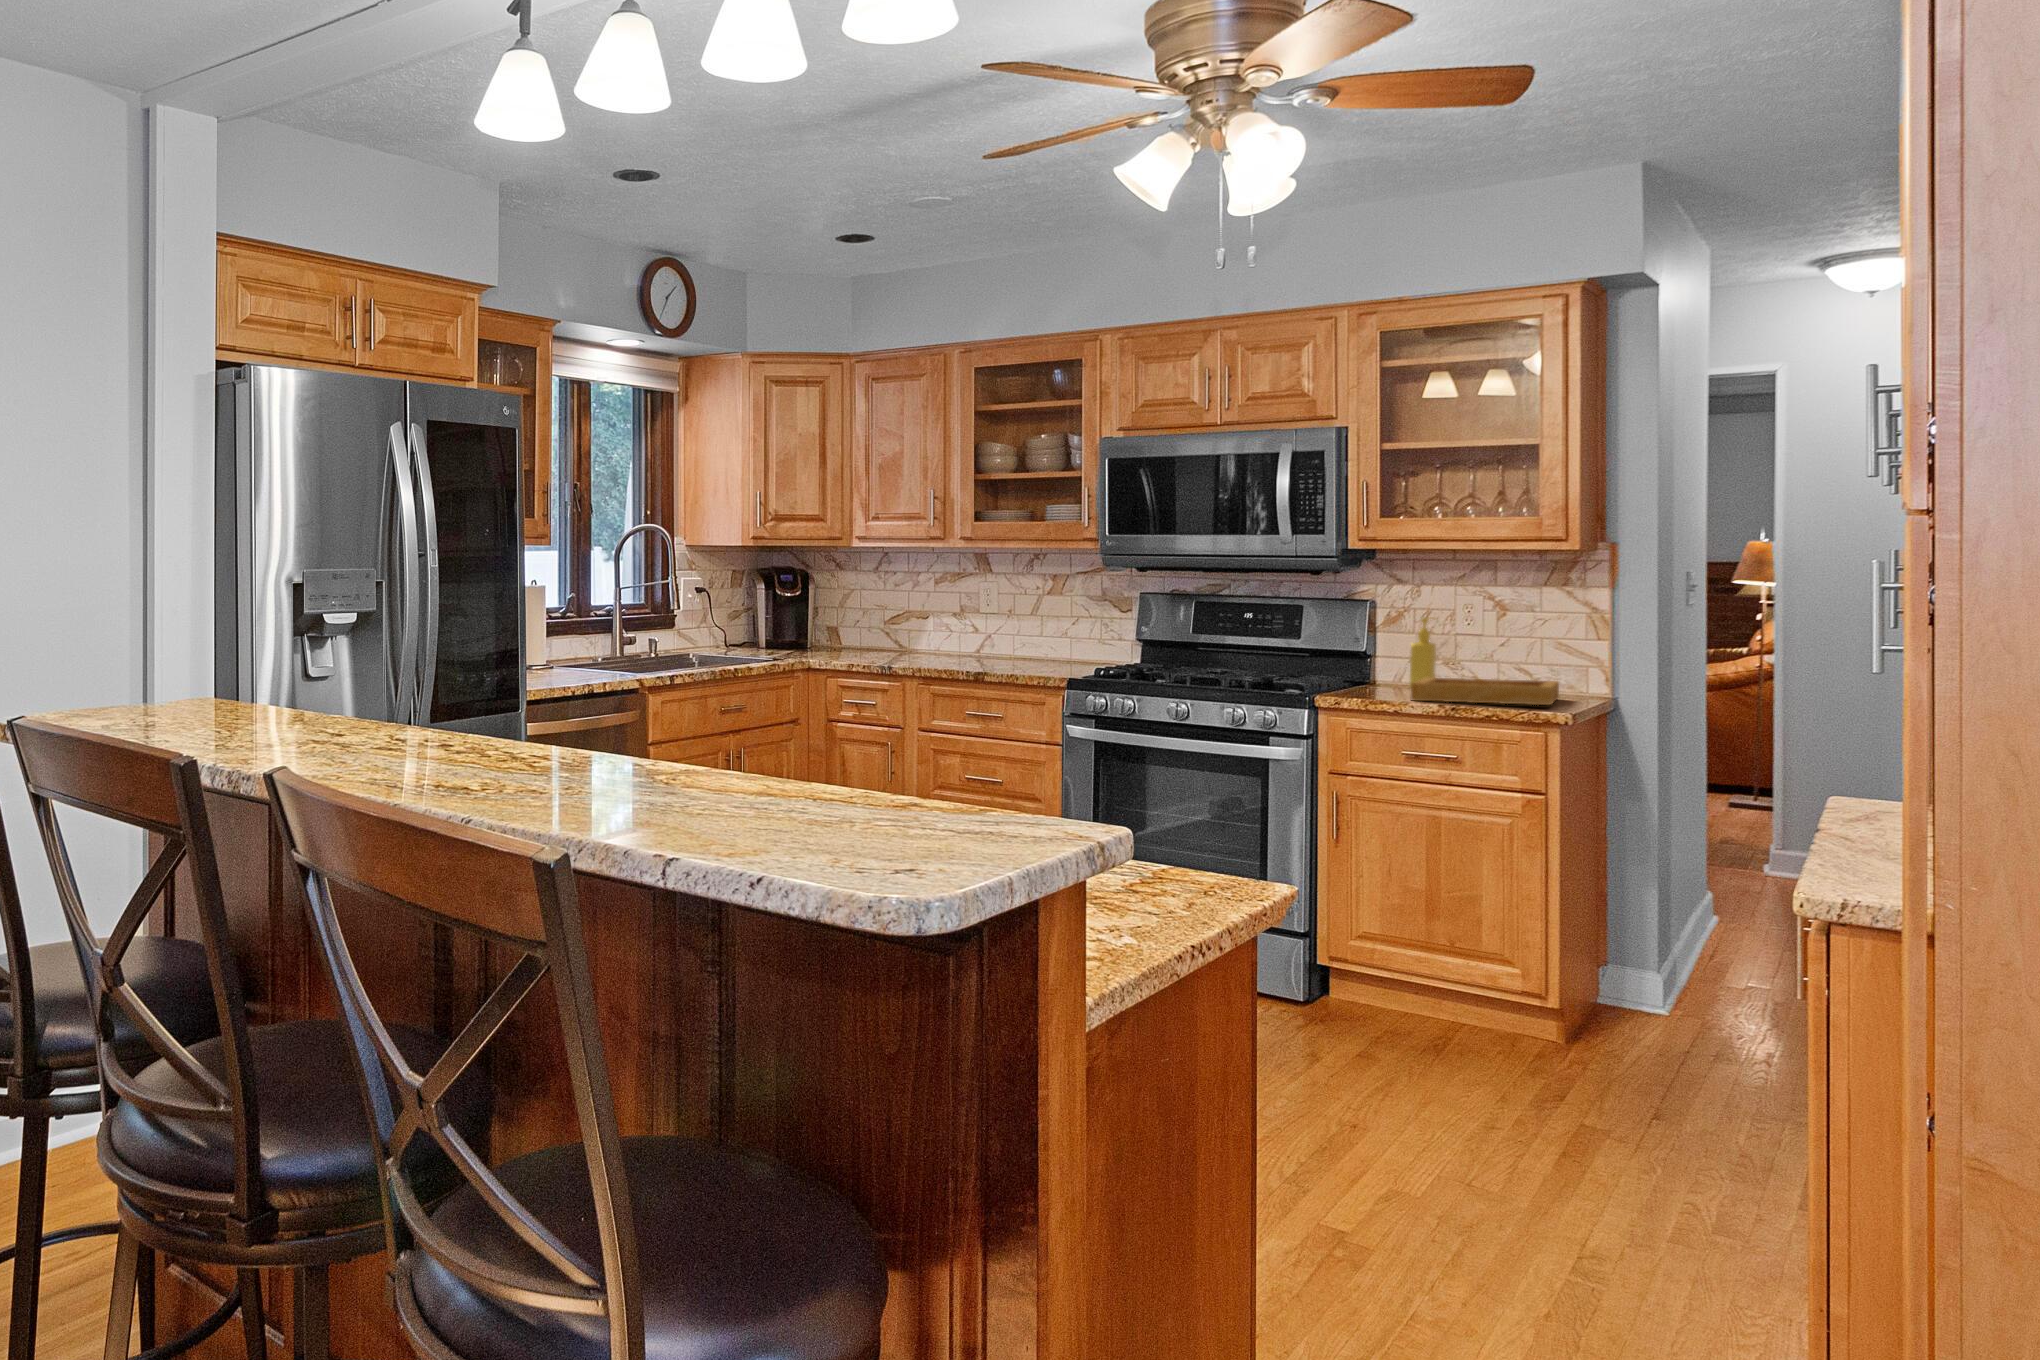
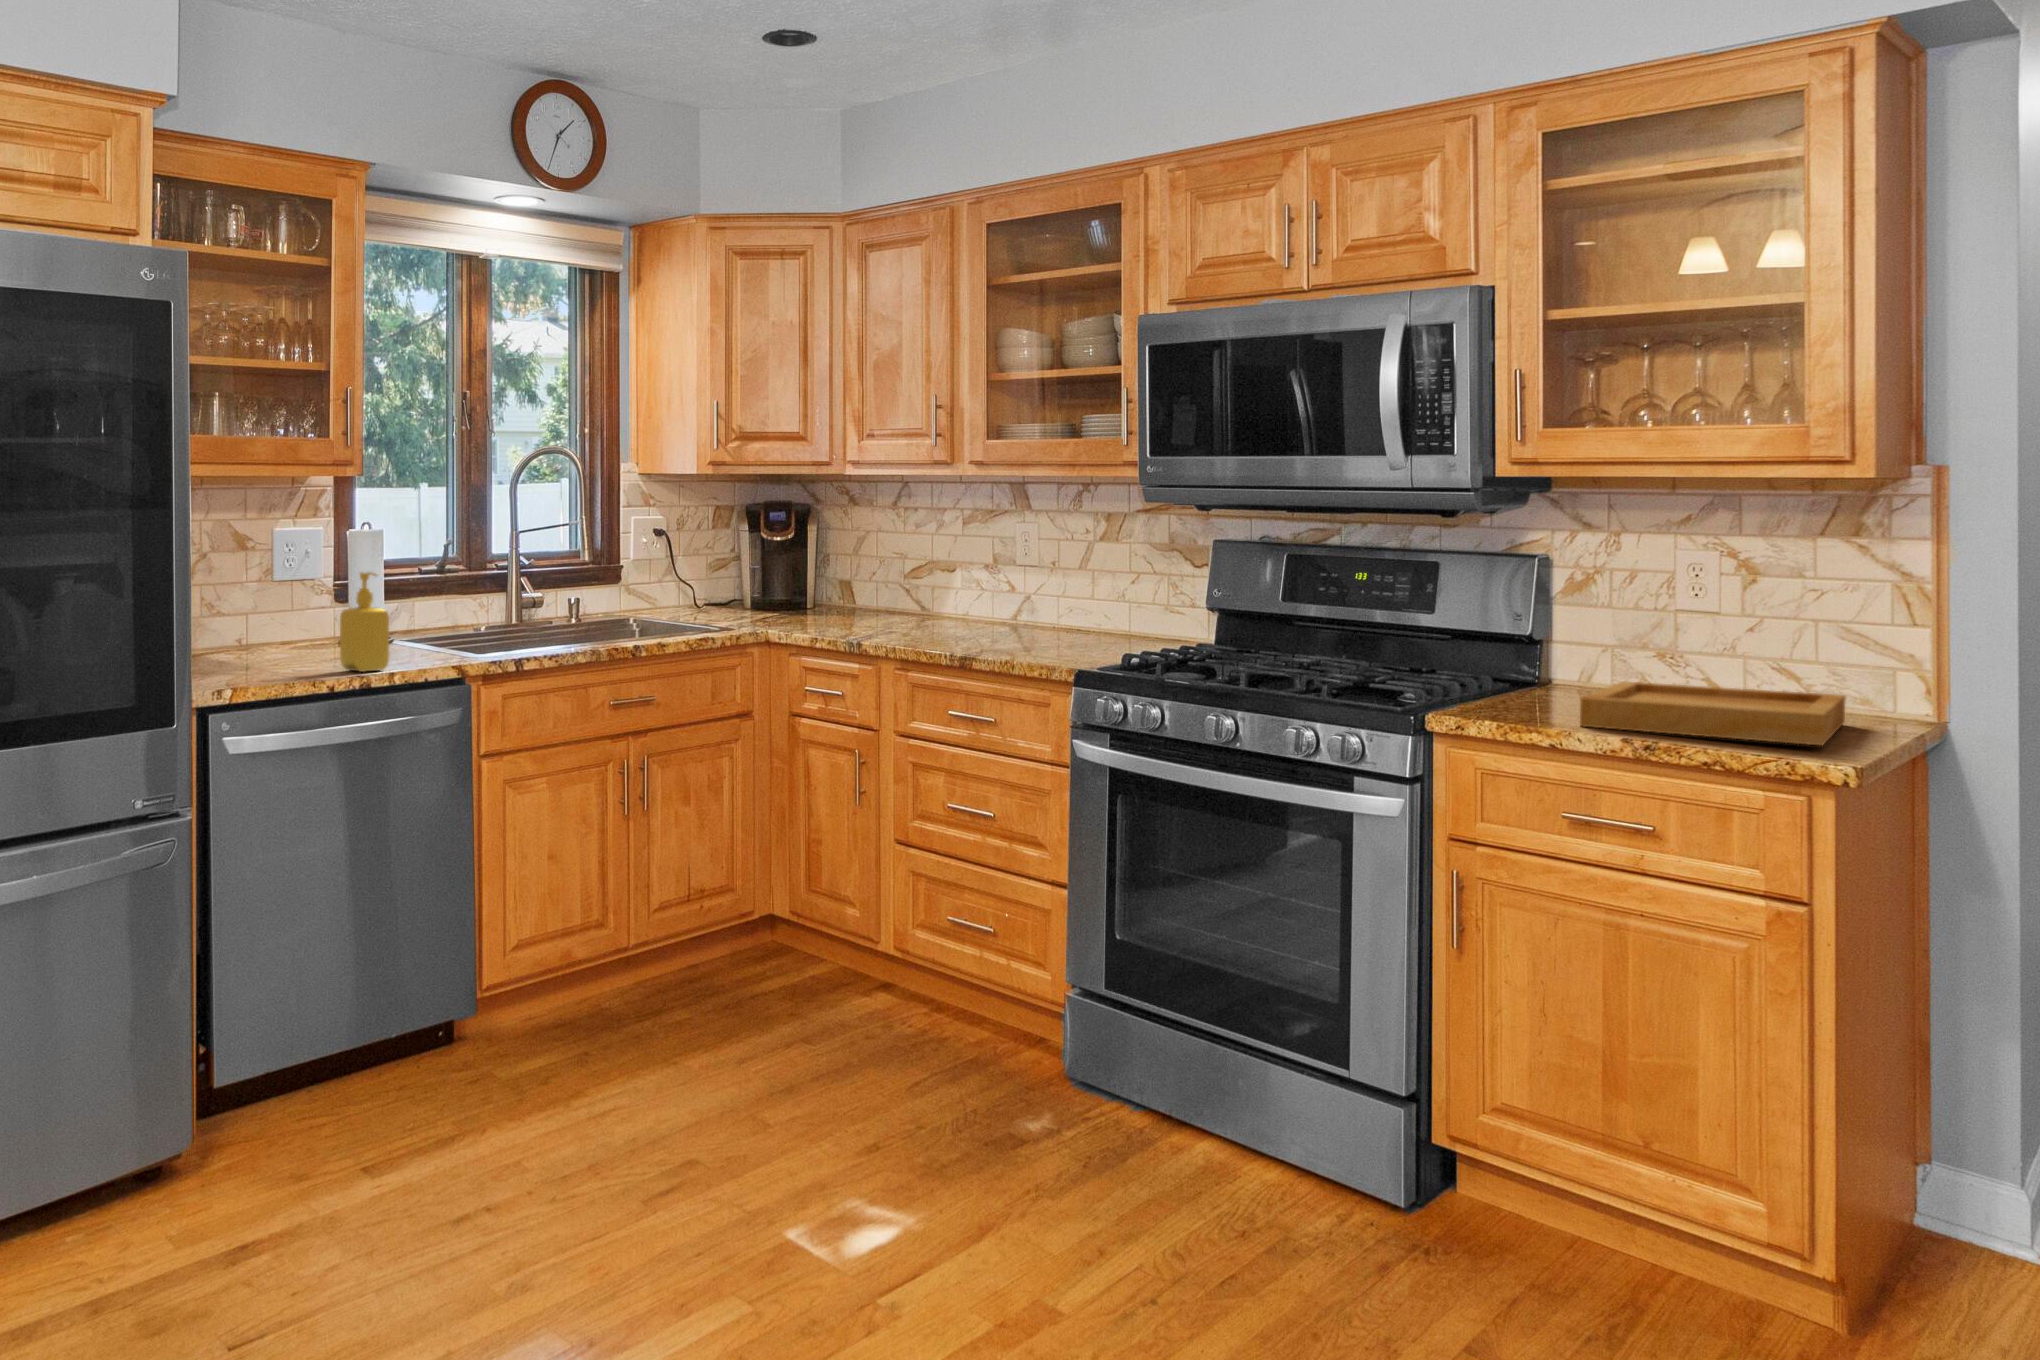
soap dispenser: present [1409,617,1436,686] -> present [340,572,389,672]

